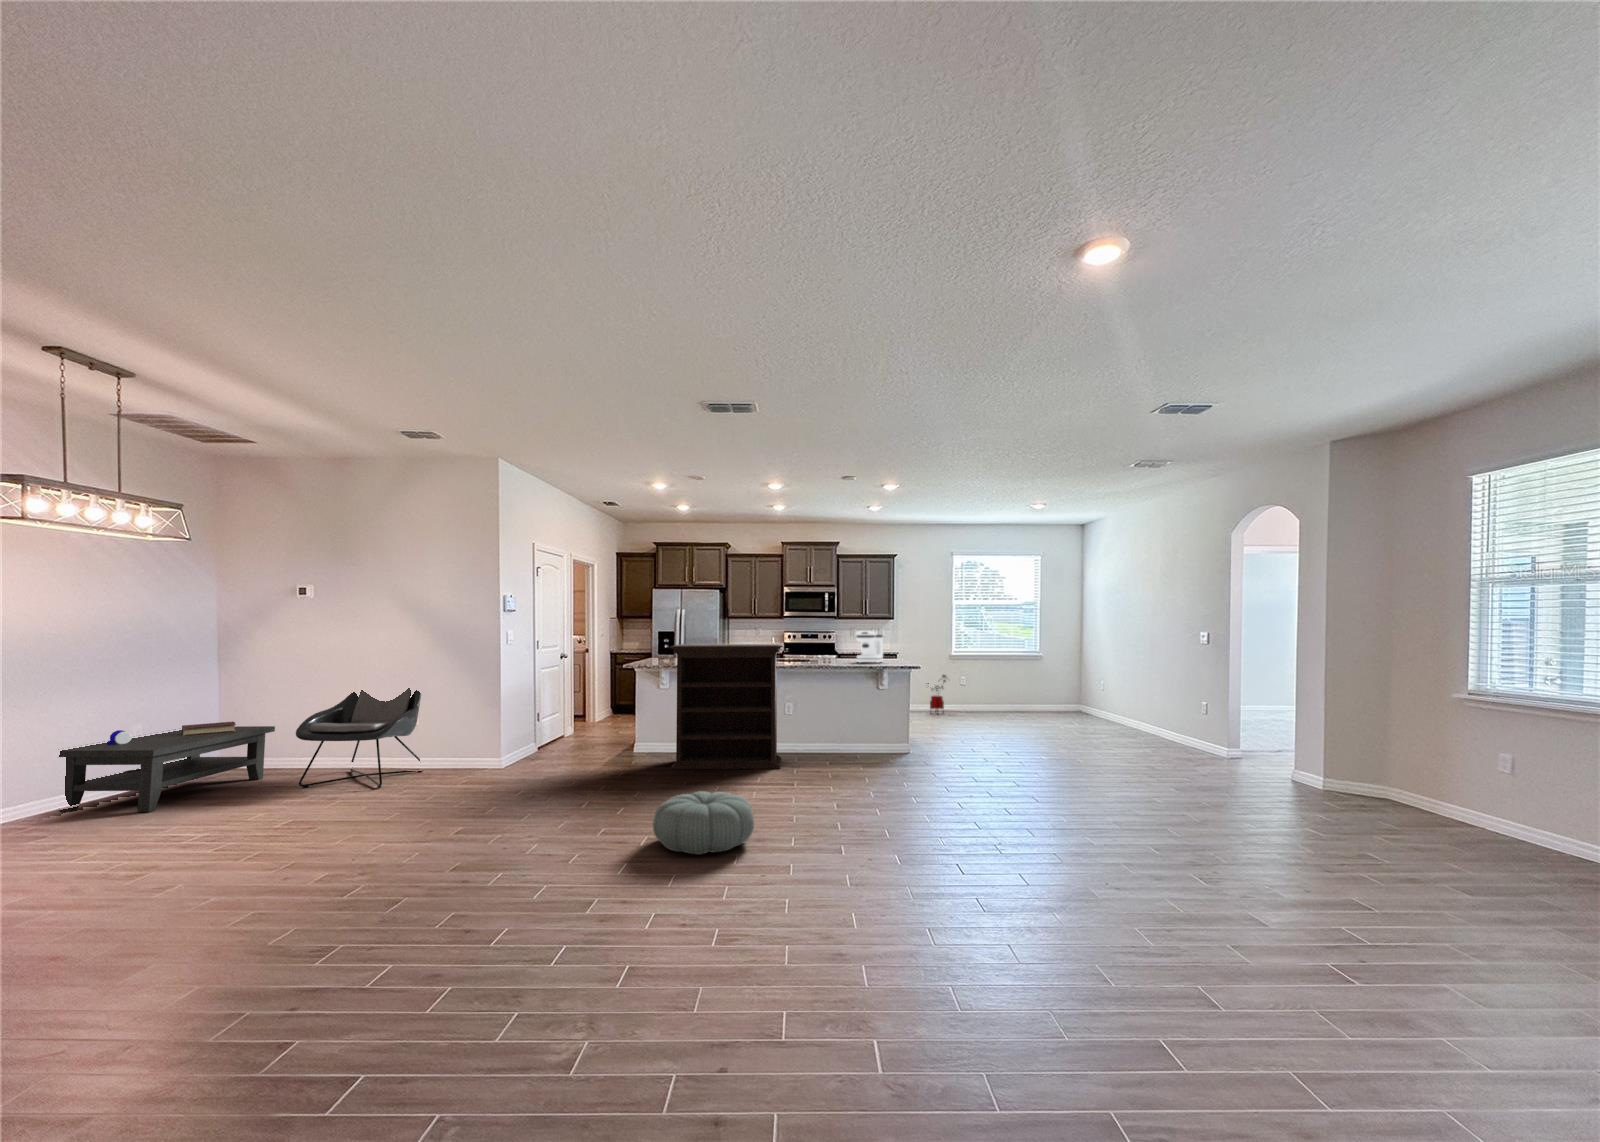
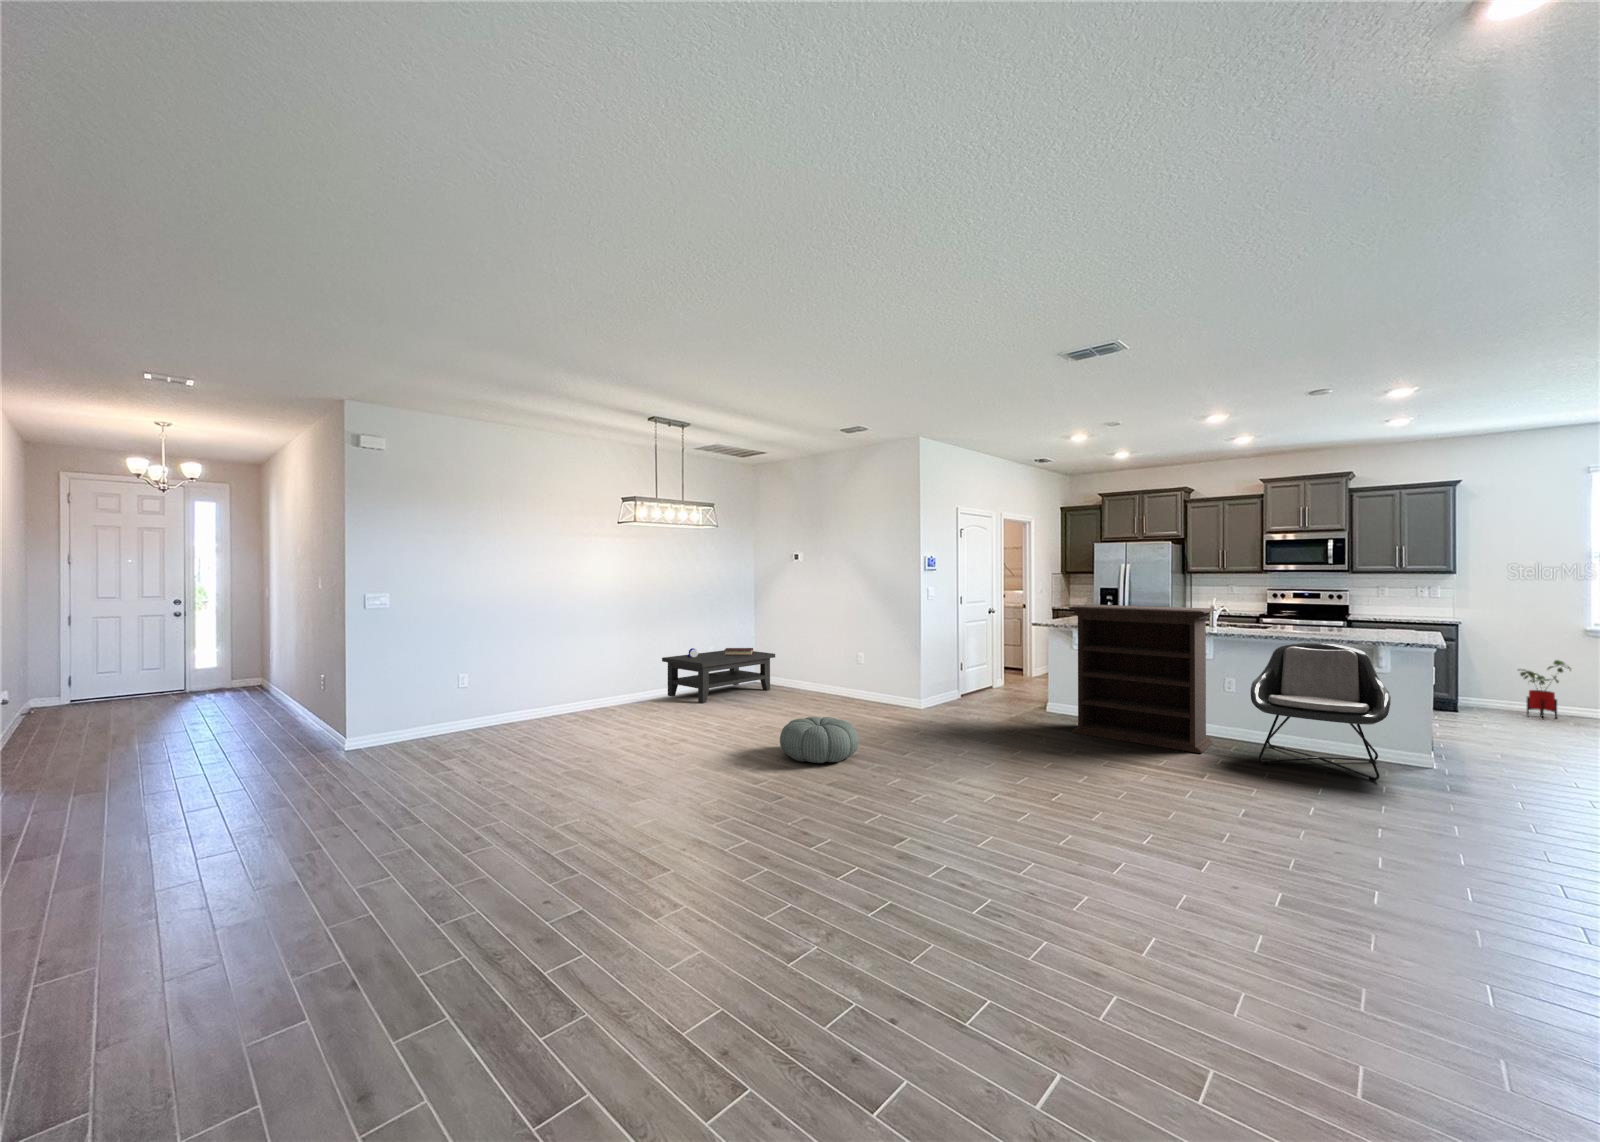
coffee maker: present [857,631,883,662] -> none [1340,595,1389,638]
lounge chair: present [296,688,423,788] -> present [1251,643,1391,781]
pouf: present [653,792,754,854] -> present [780,717,859,763]

